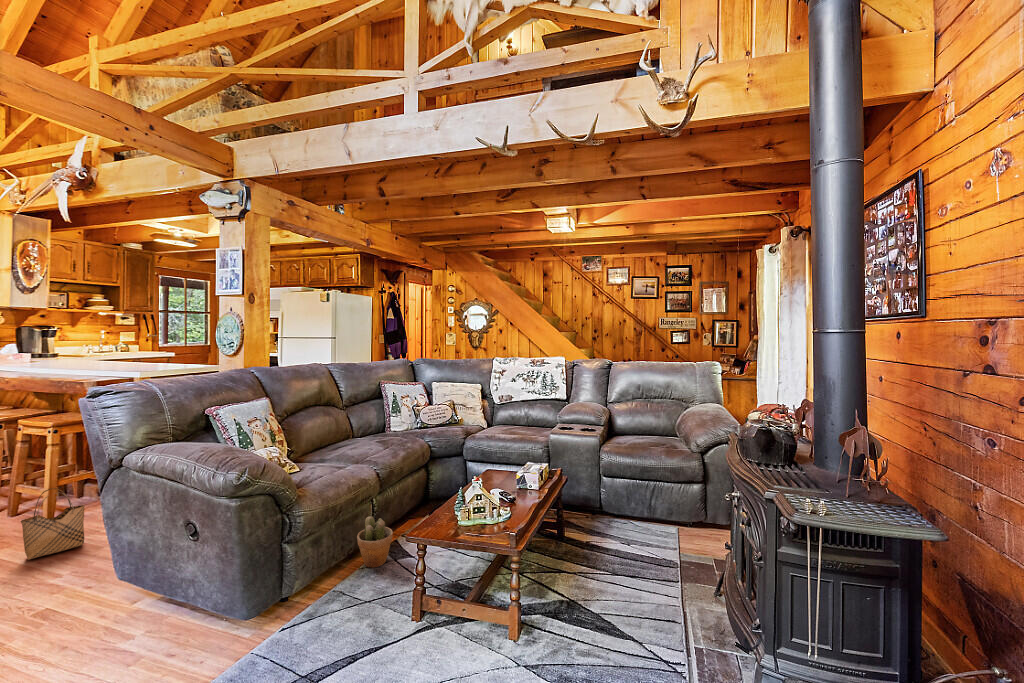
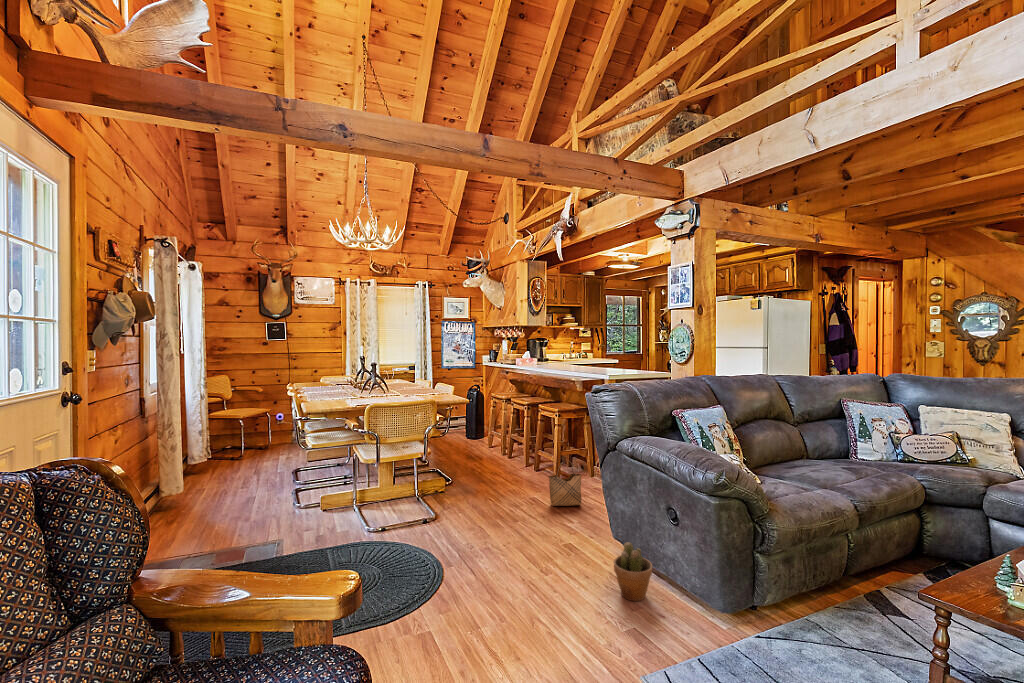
potted plant: present [357,516,393,567] -> present [613,542,652,601]

